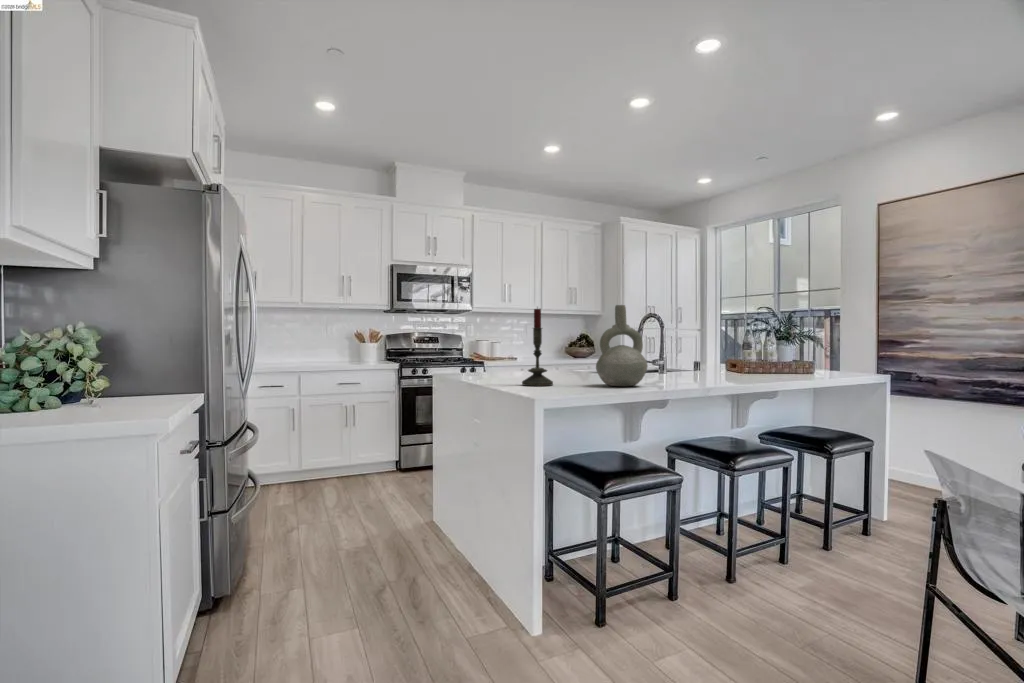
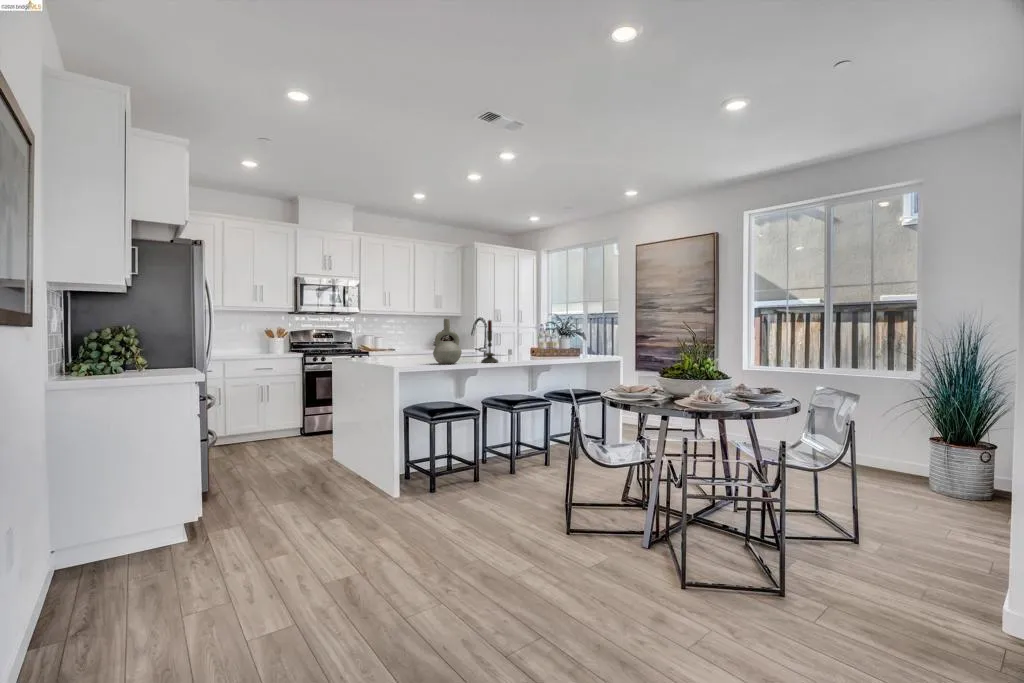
candle: present [522,308,553,386] -> present [481,320,498,363]

